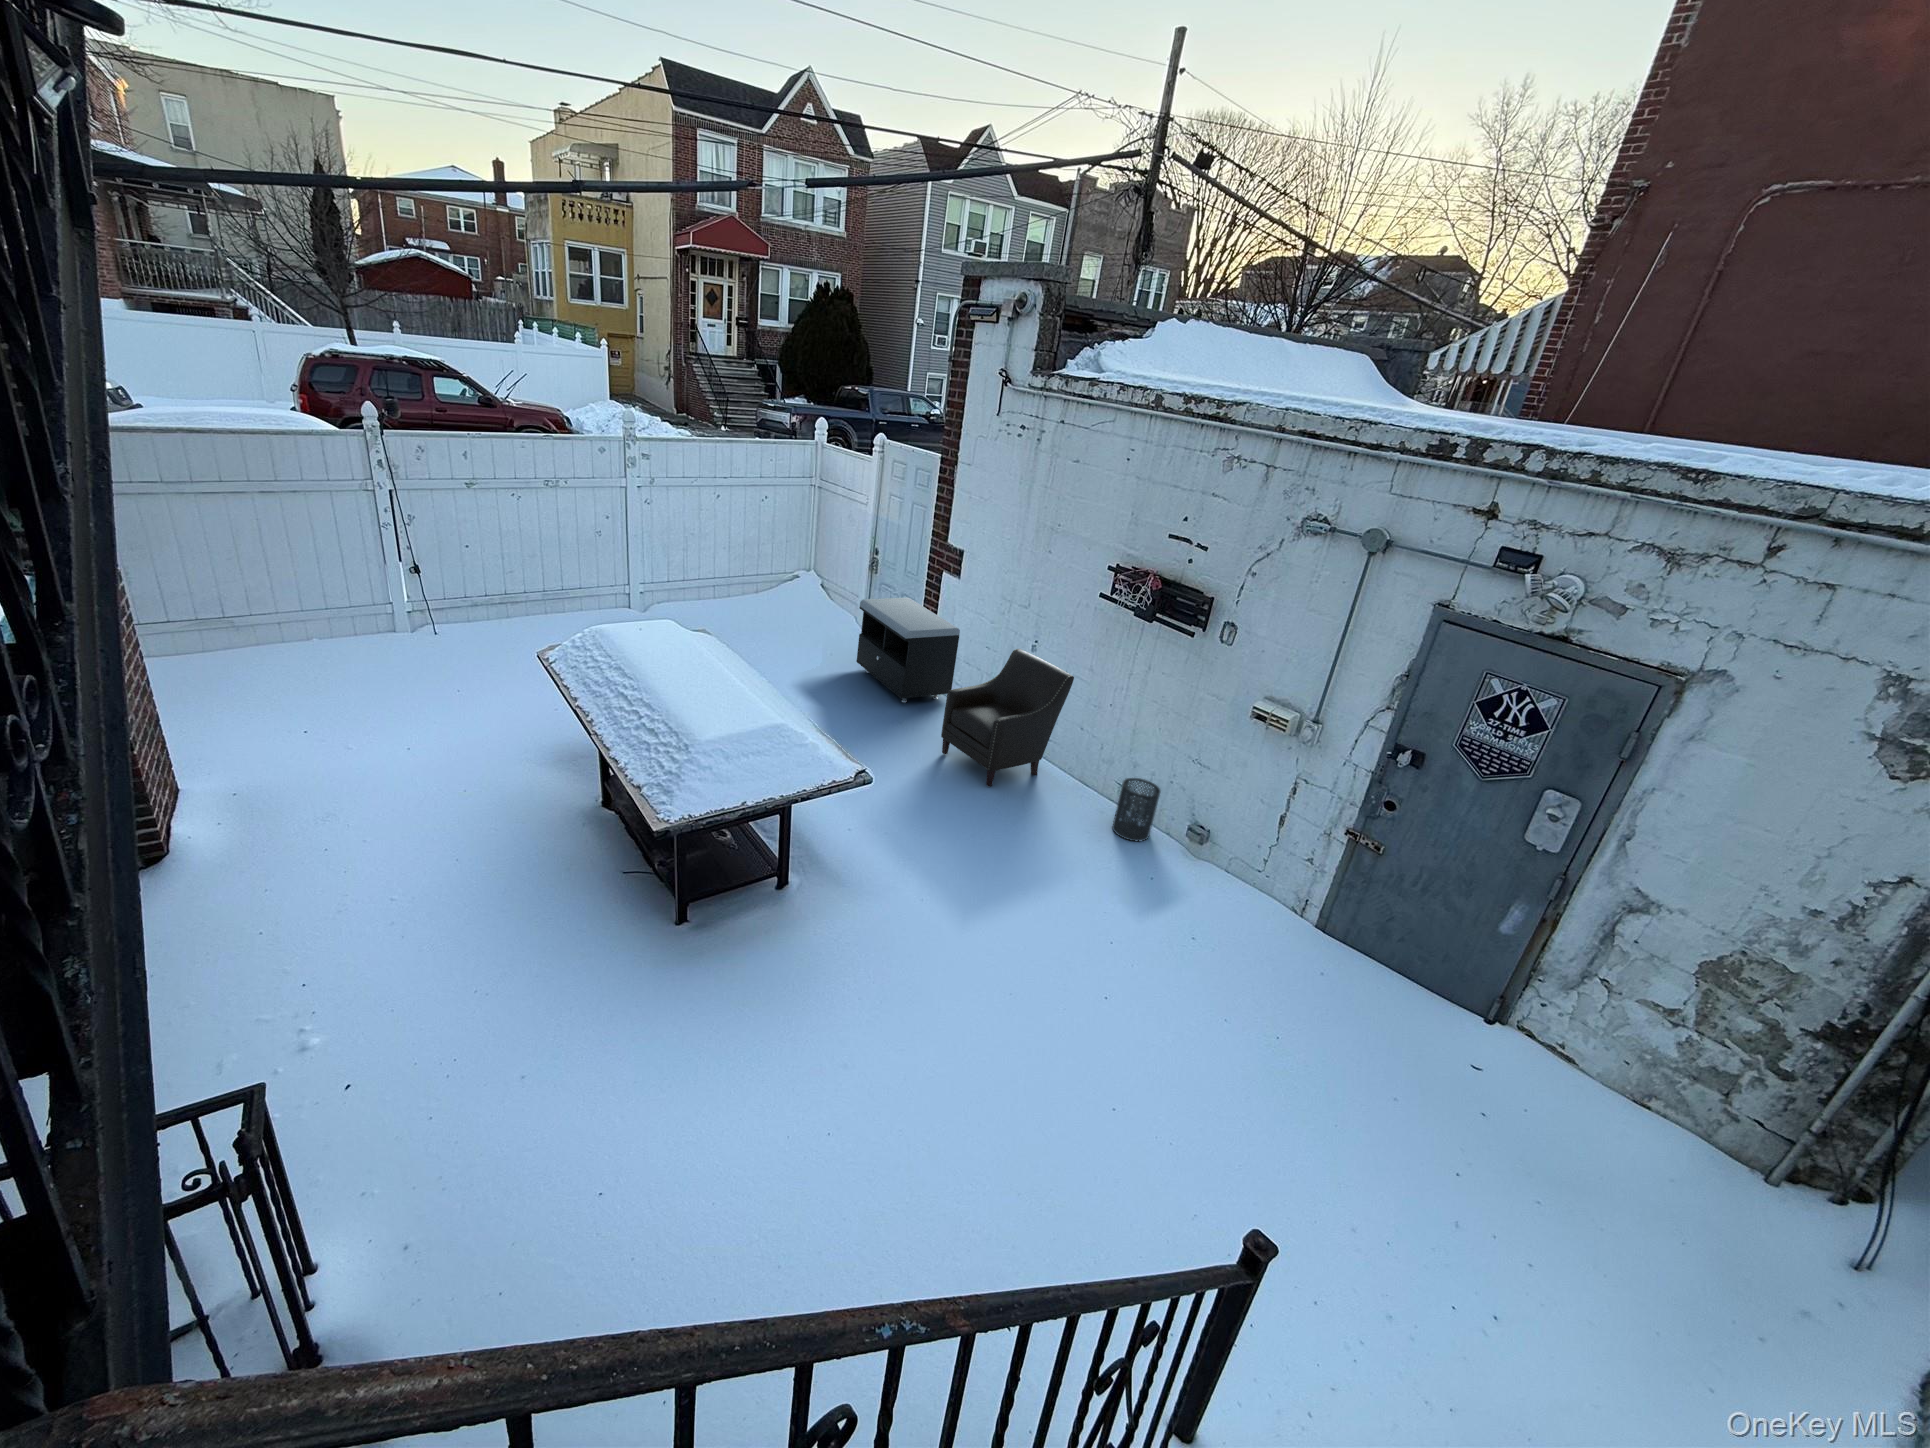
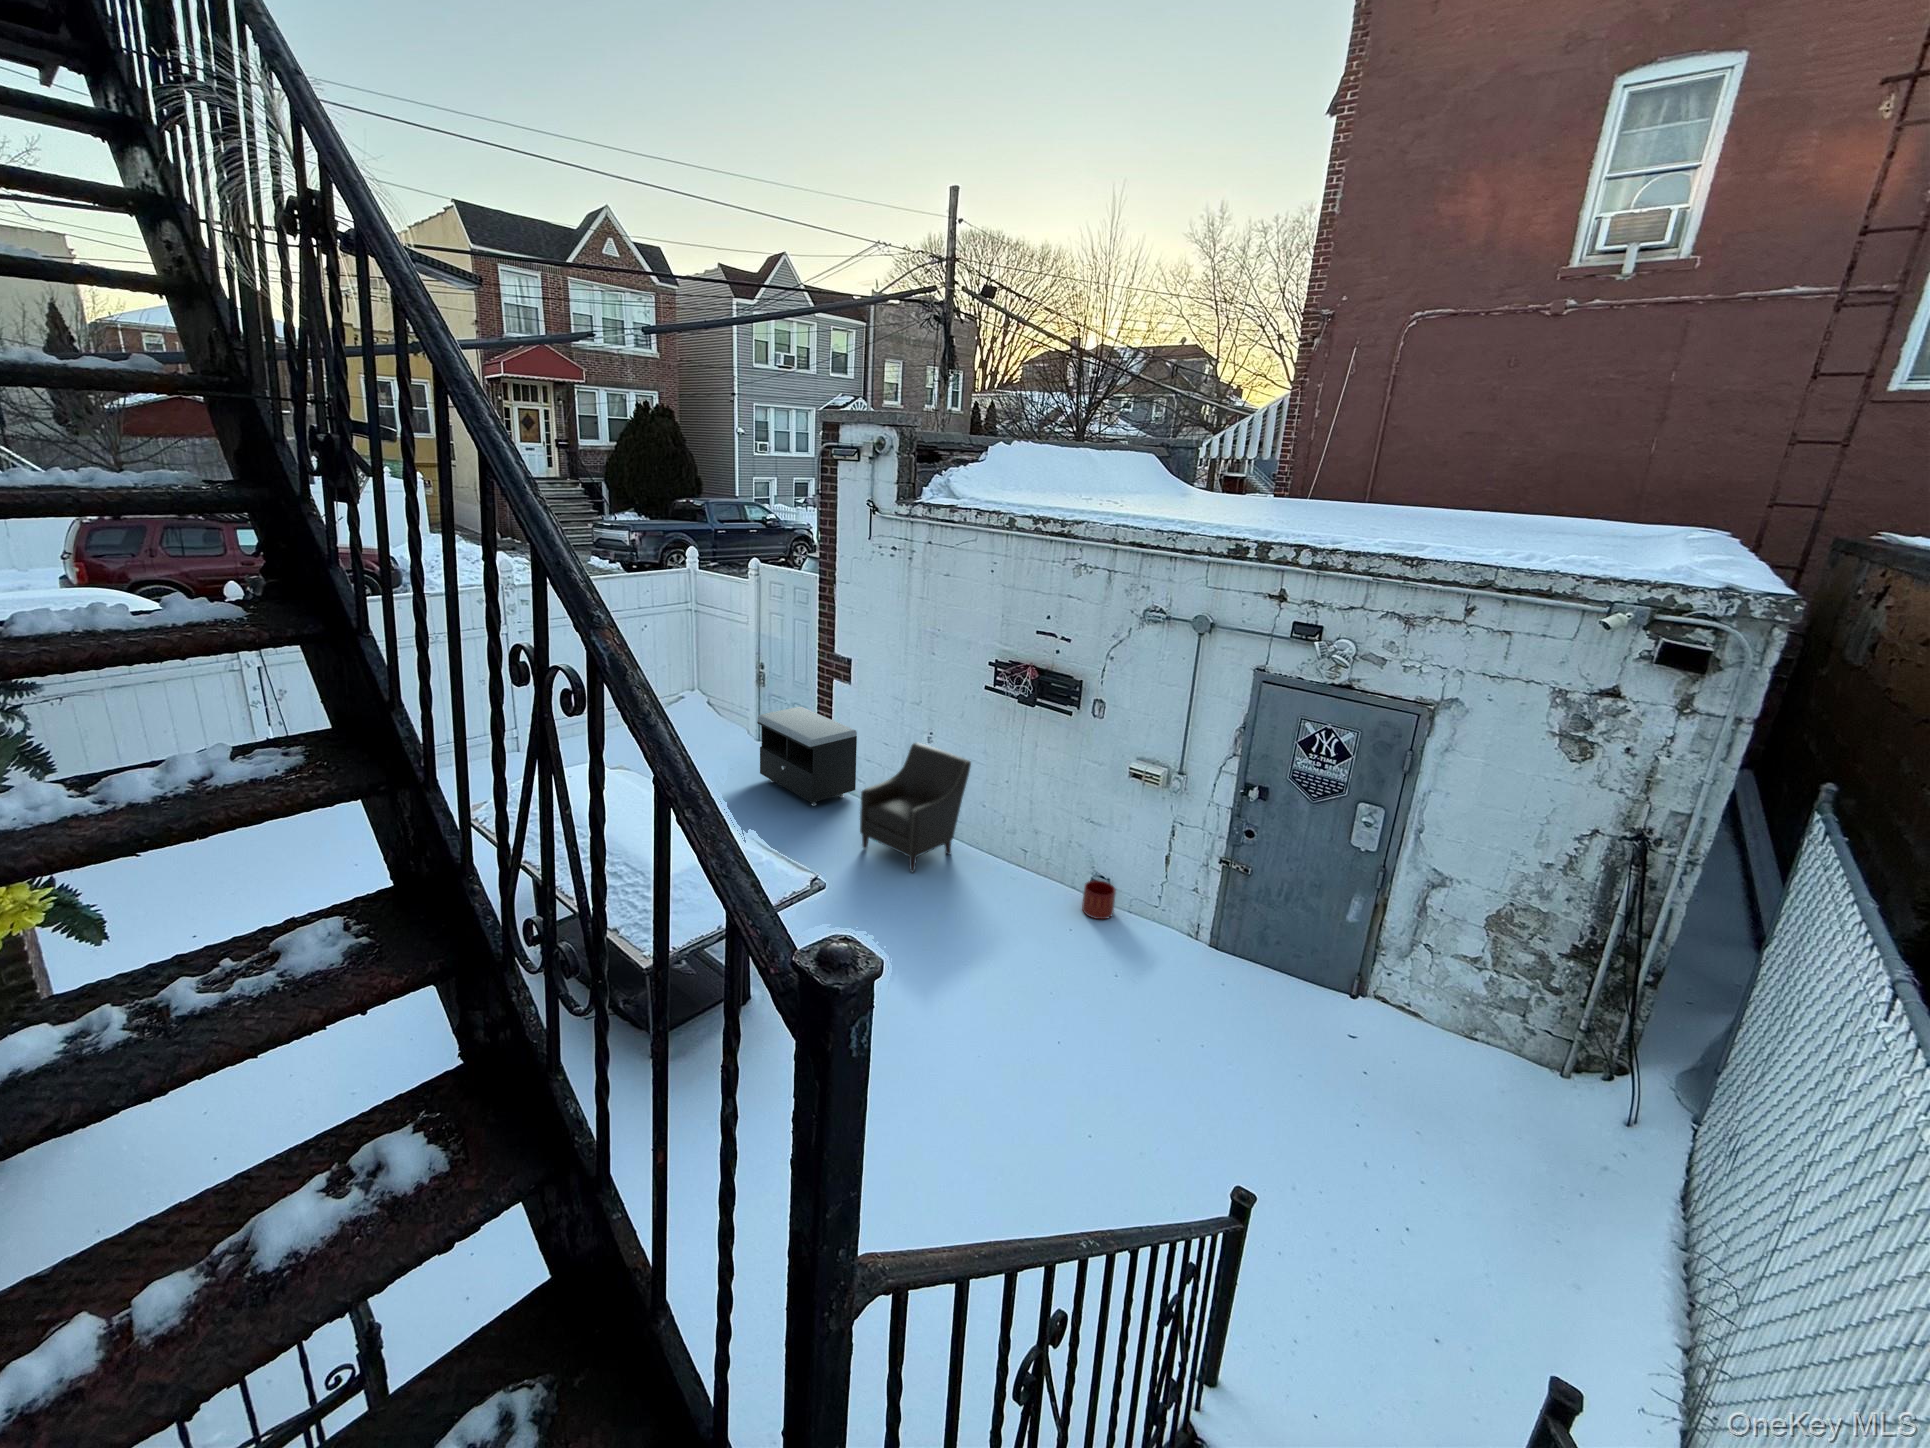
trash can: present [1112,778,1160,842] -> none [1027,842,1064,899]
planter: none [1170,830,1214,875] -> present [1082,880,1116,919]

